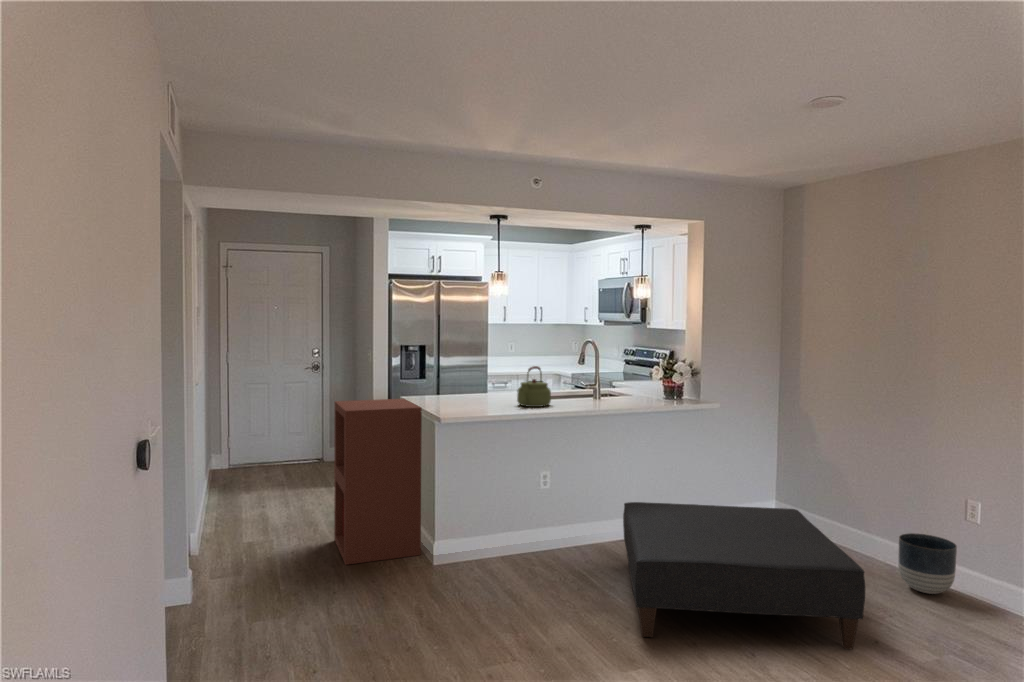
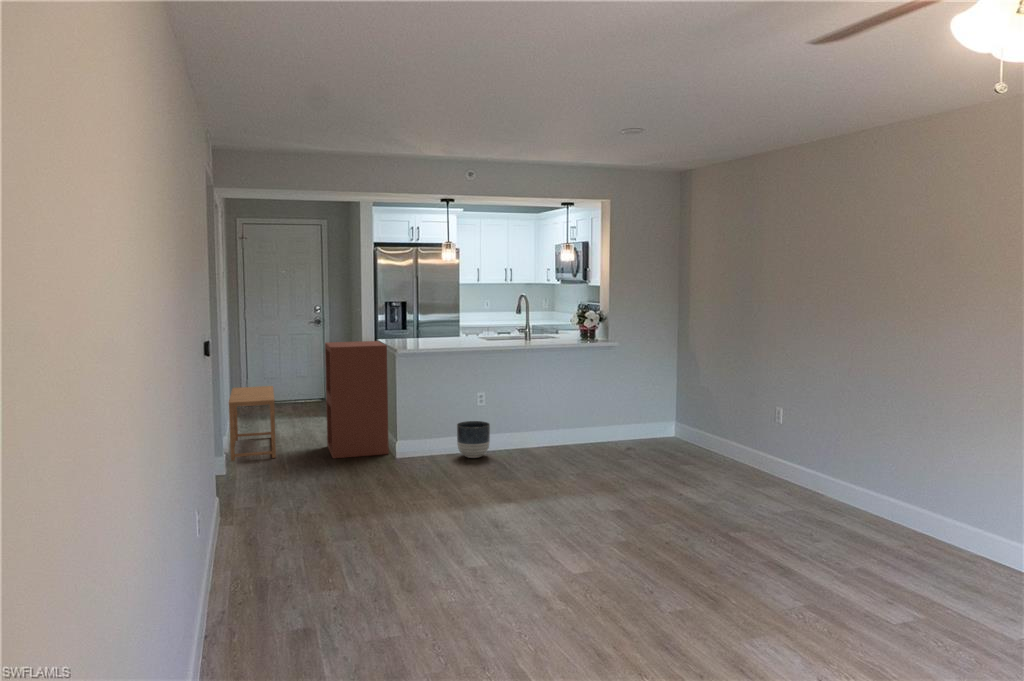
kettle: present [517,366,551,407] -> none [461,315,486,345]
side table: none [200,456,265,572] -> present [229,386,276,461]
ottoman: present [623,502,865,650] -> none [517,414,667,498]
planter: present [898,533,957,594] -> present [457,421,490,458]

